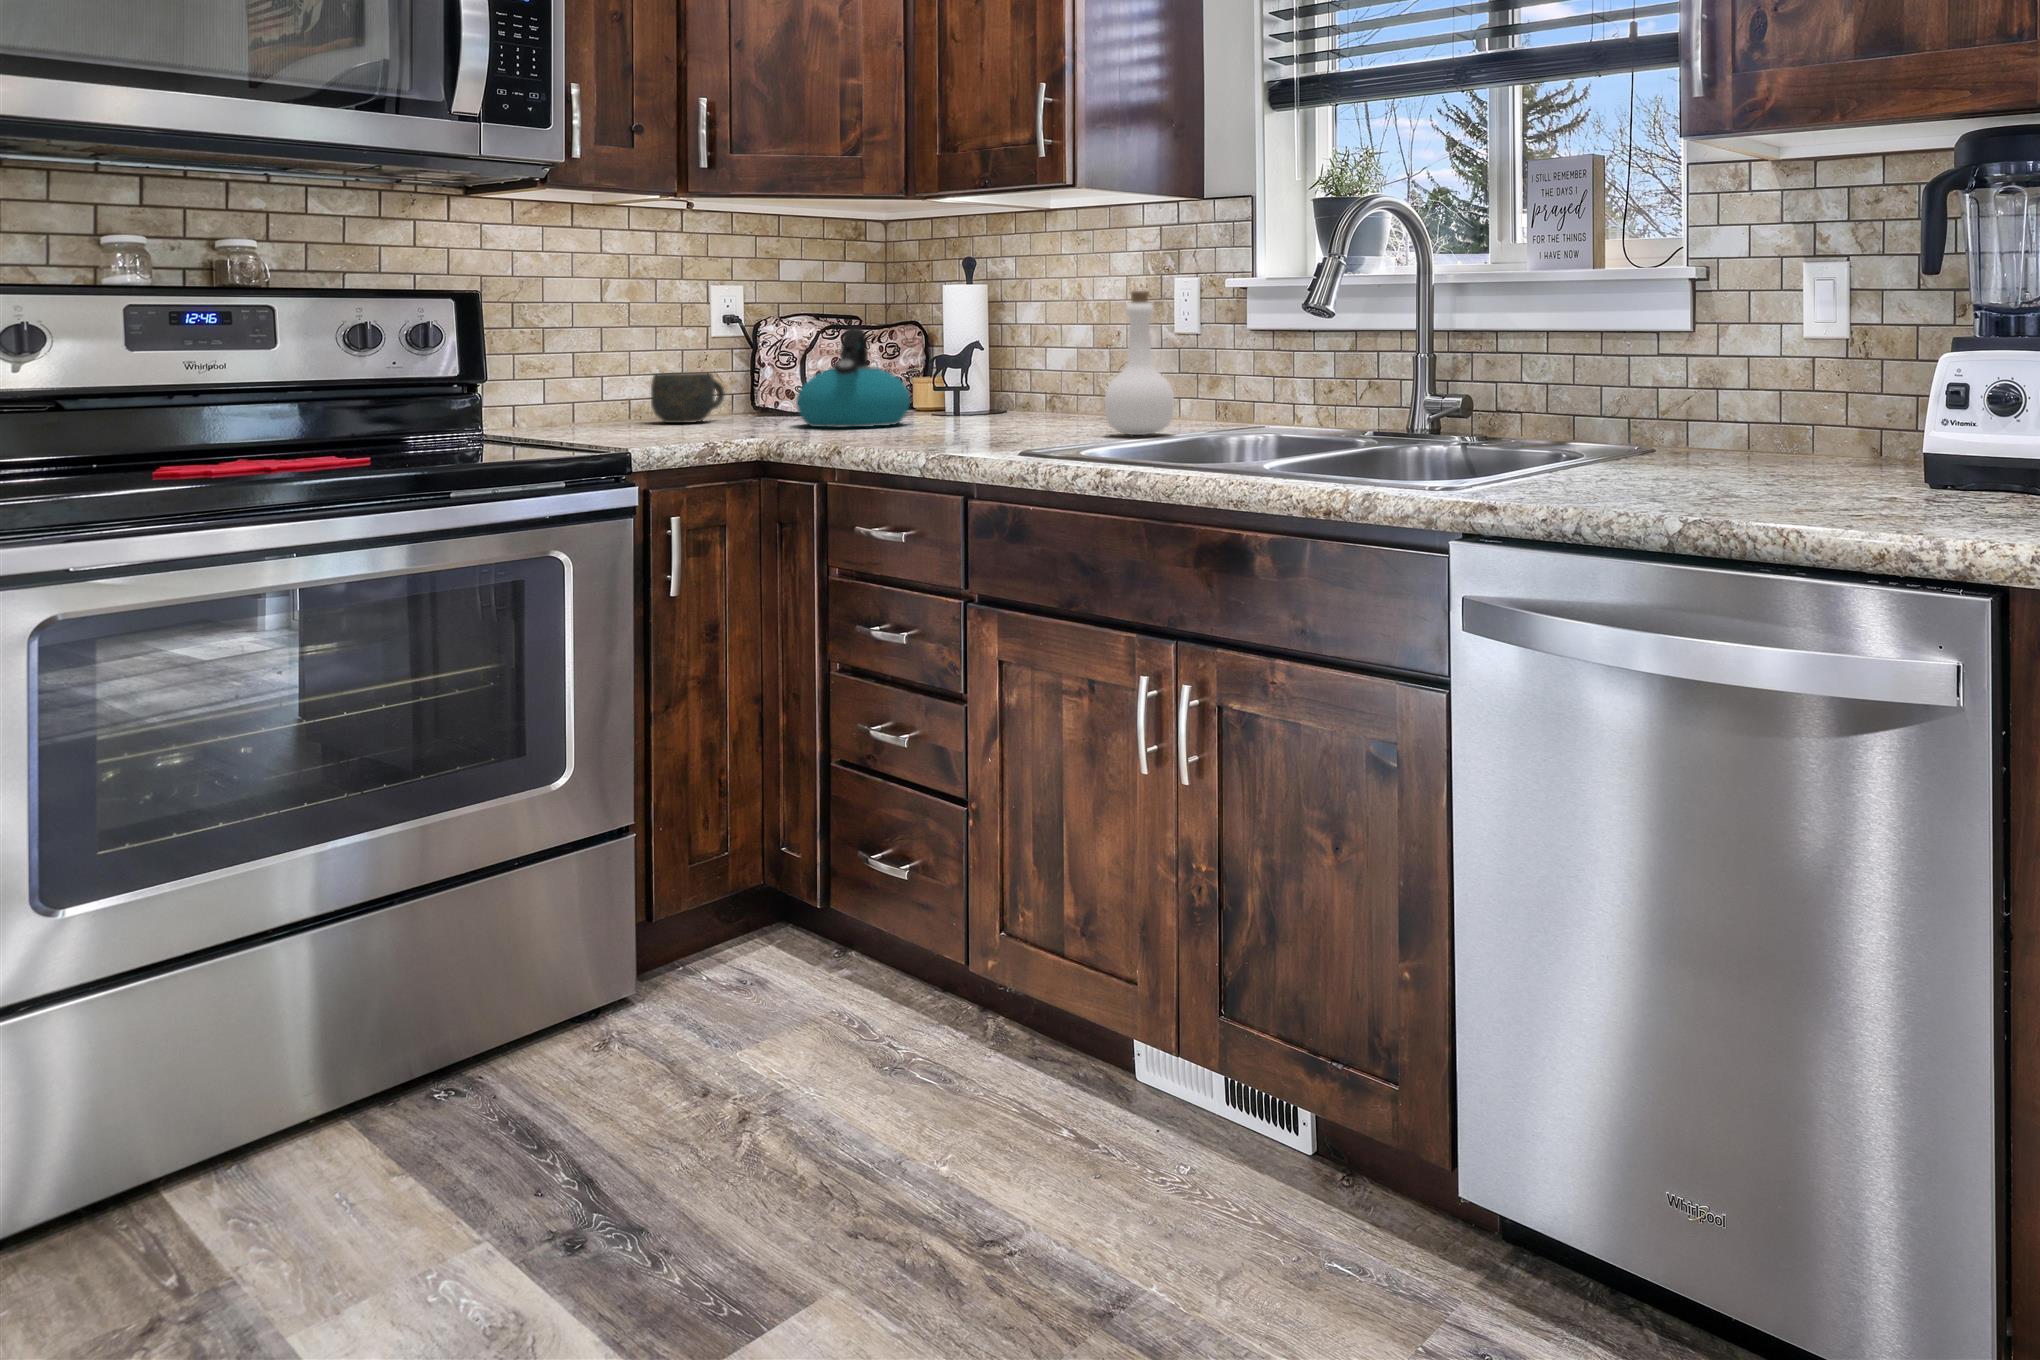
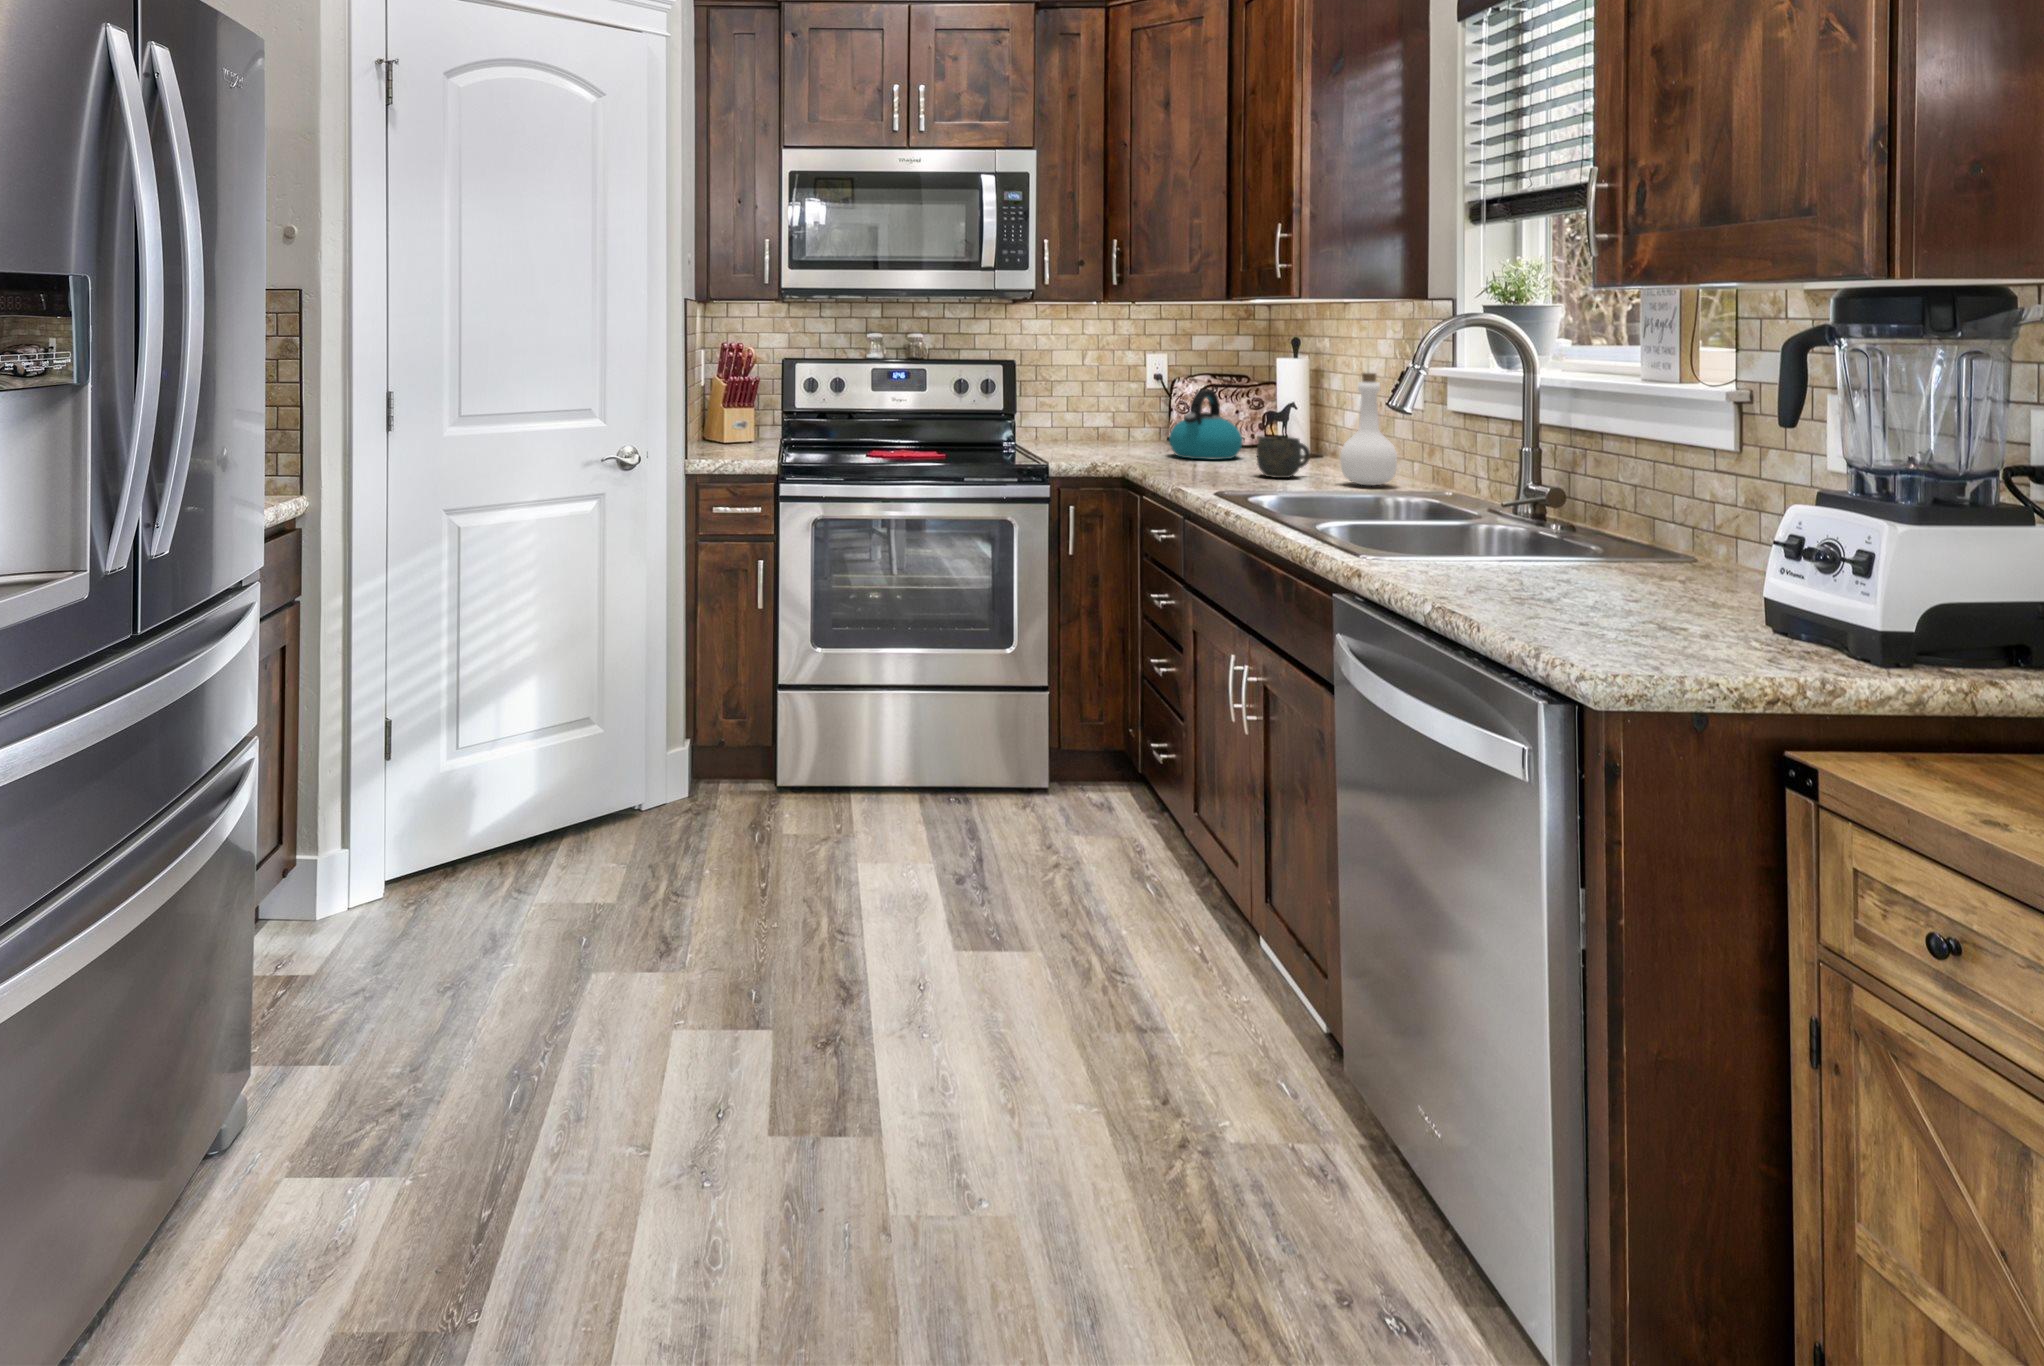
mug: present [651,373,724,423] -> present [1257,437,1310,478]

